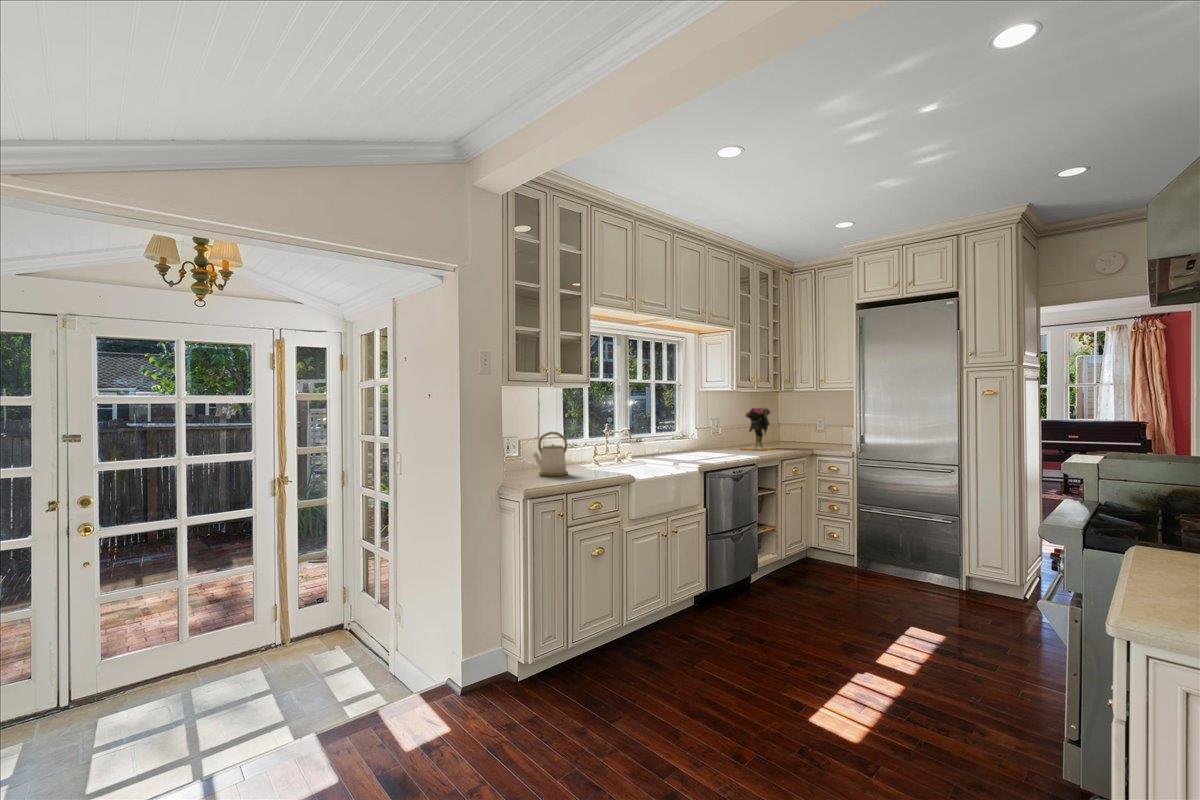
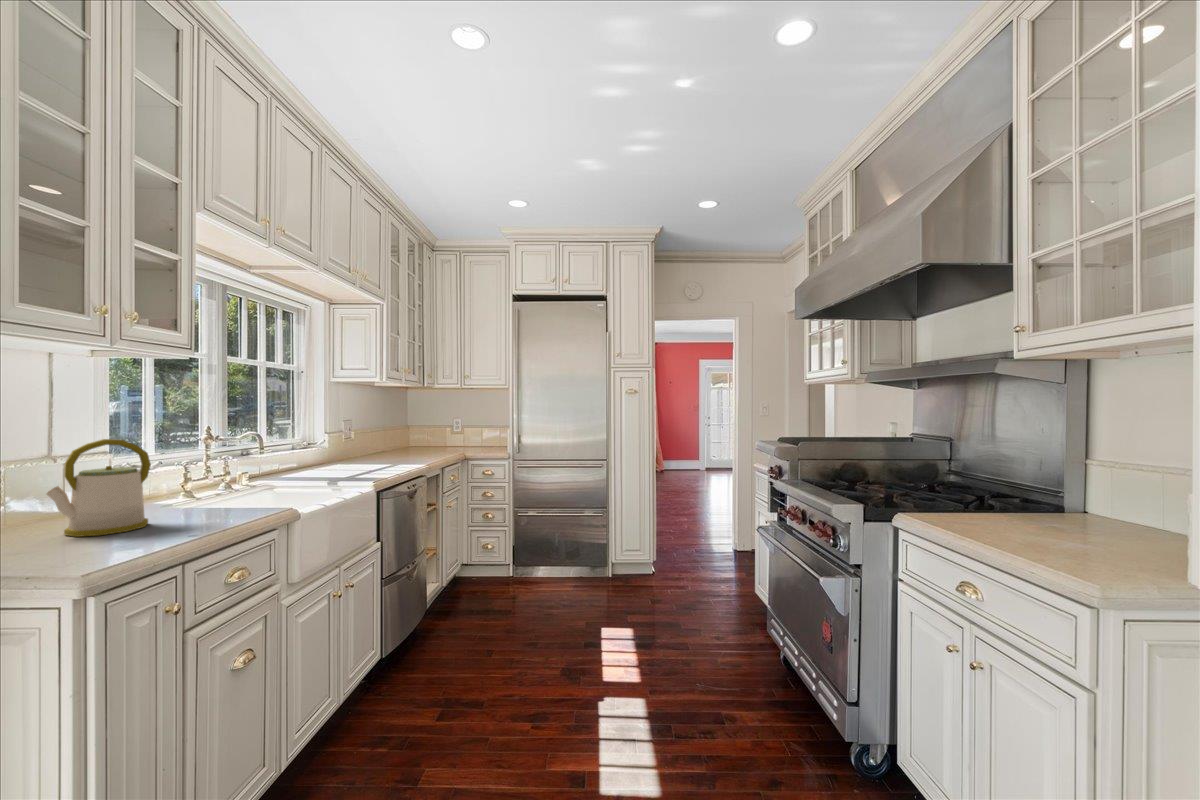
vase: present [742,408,775,450] -> none [381,406,427,458]

